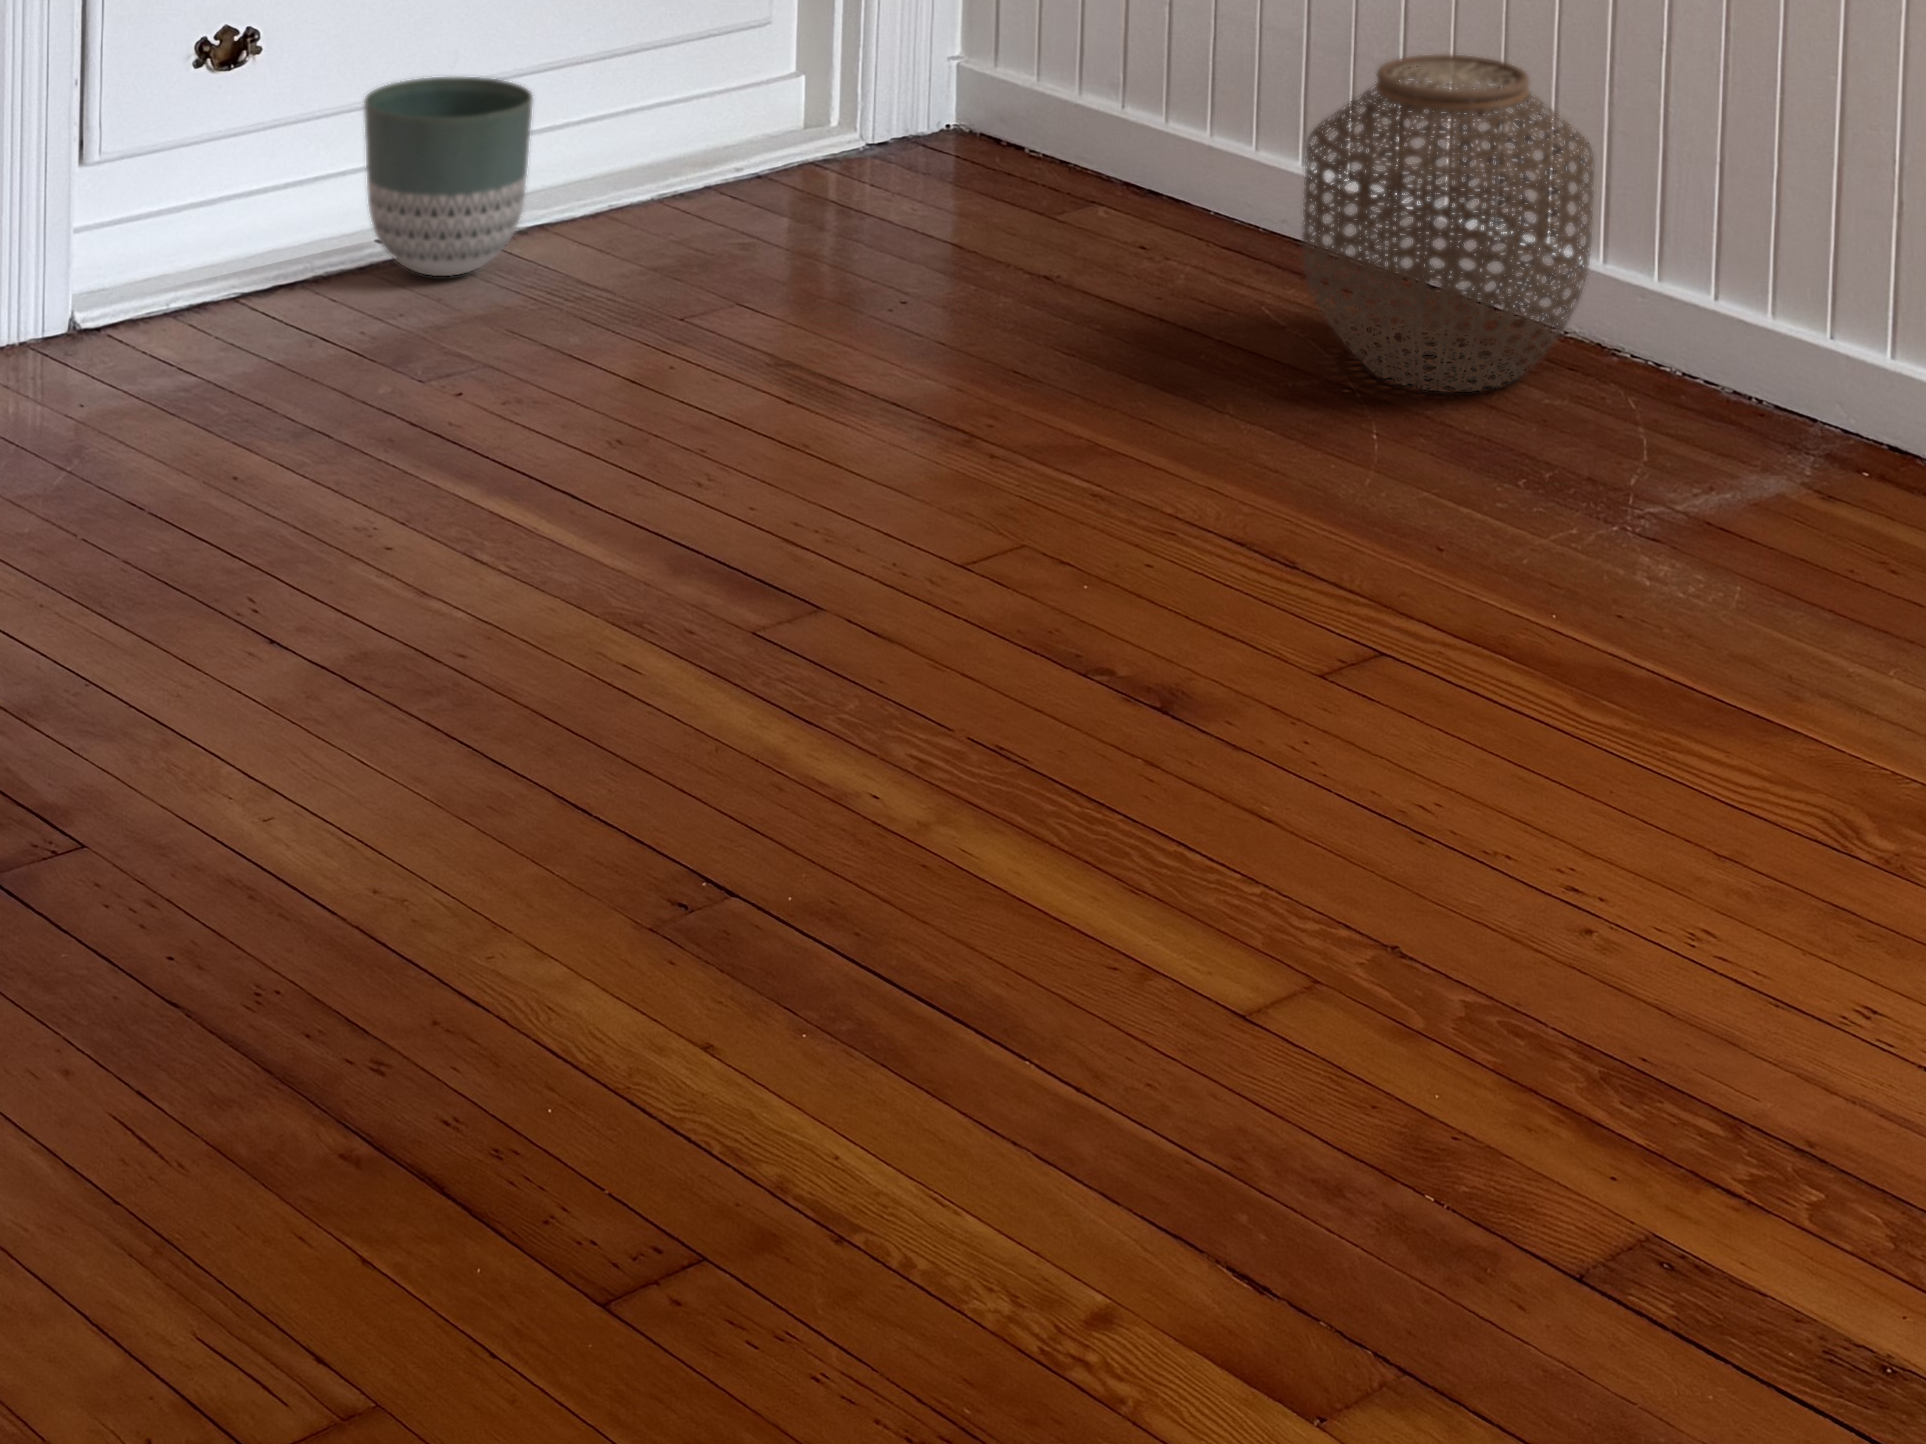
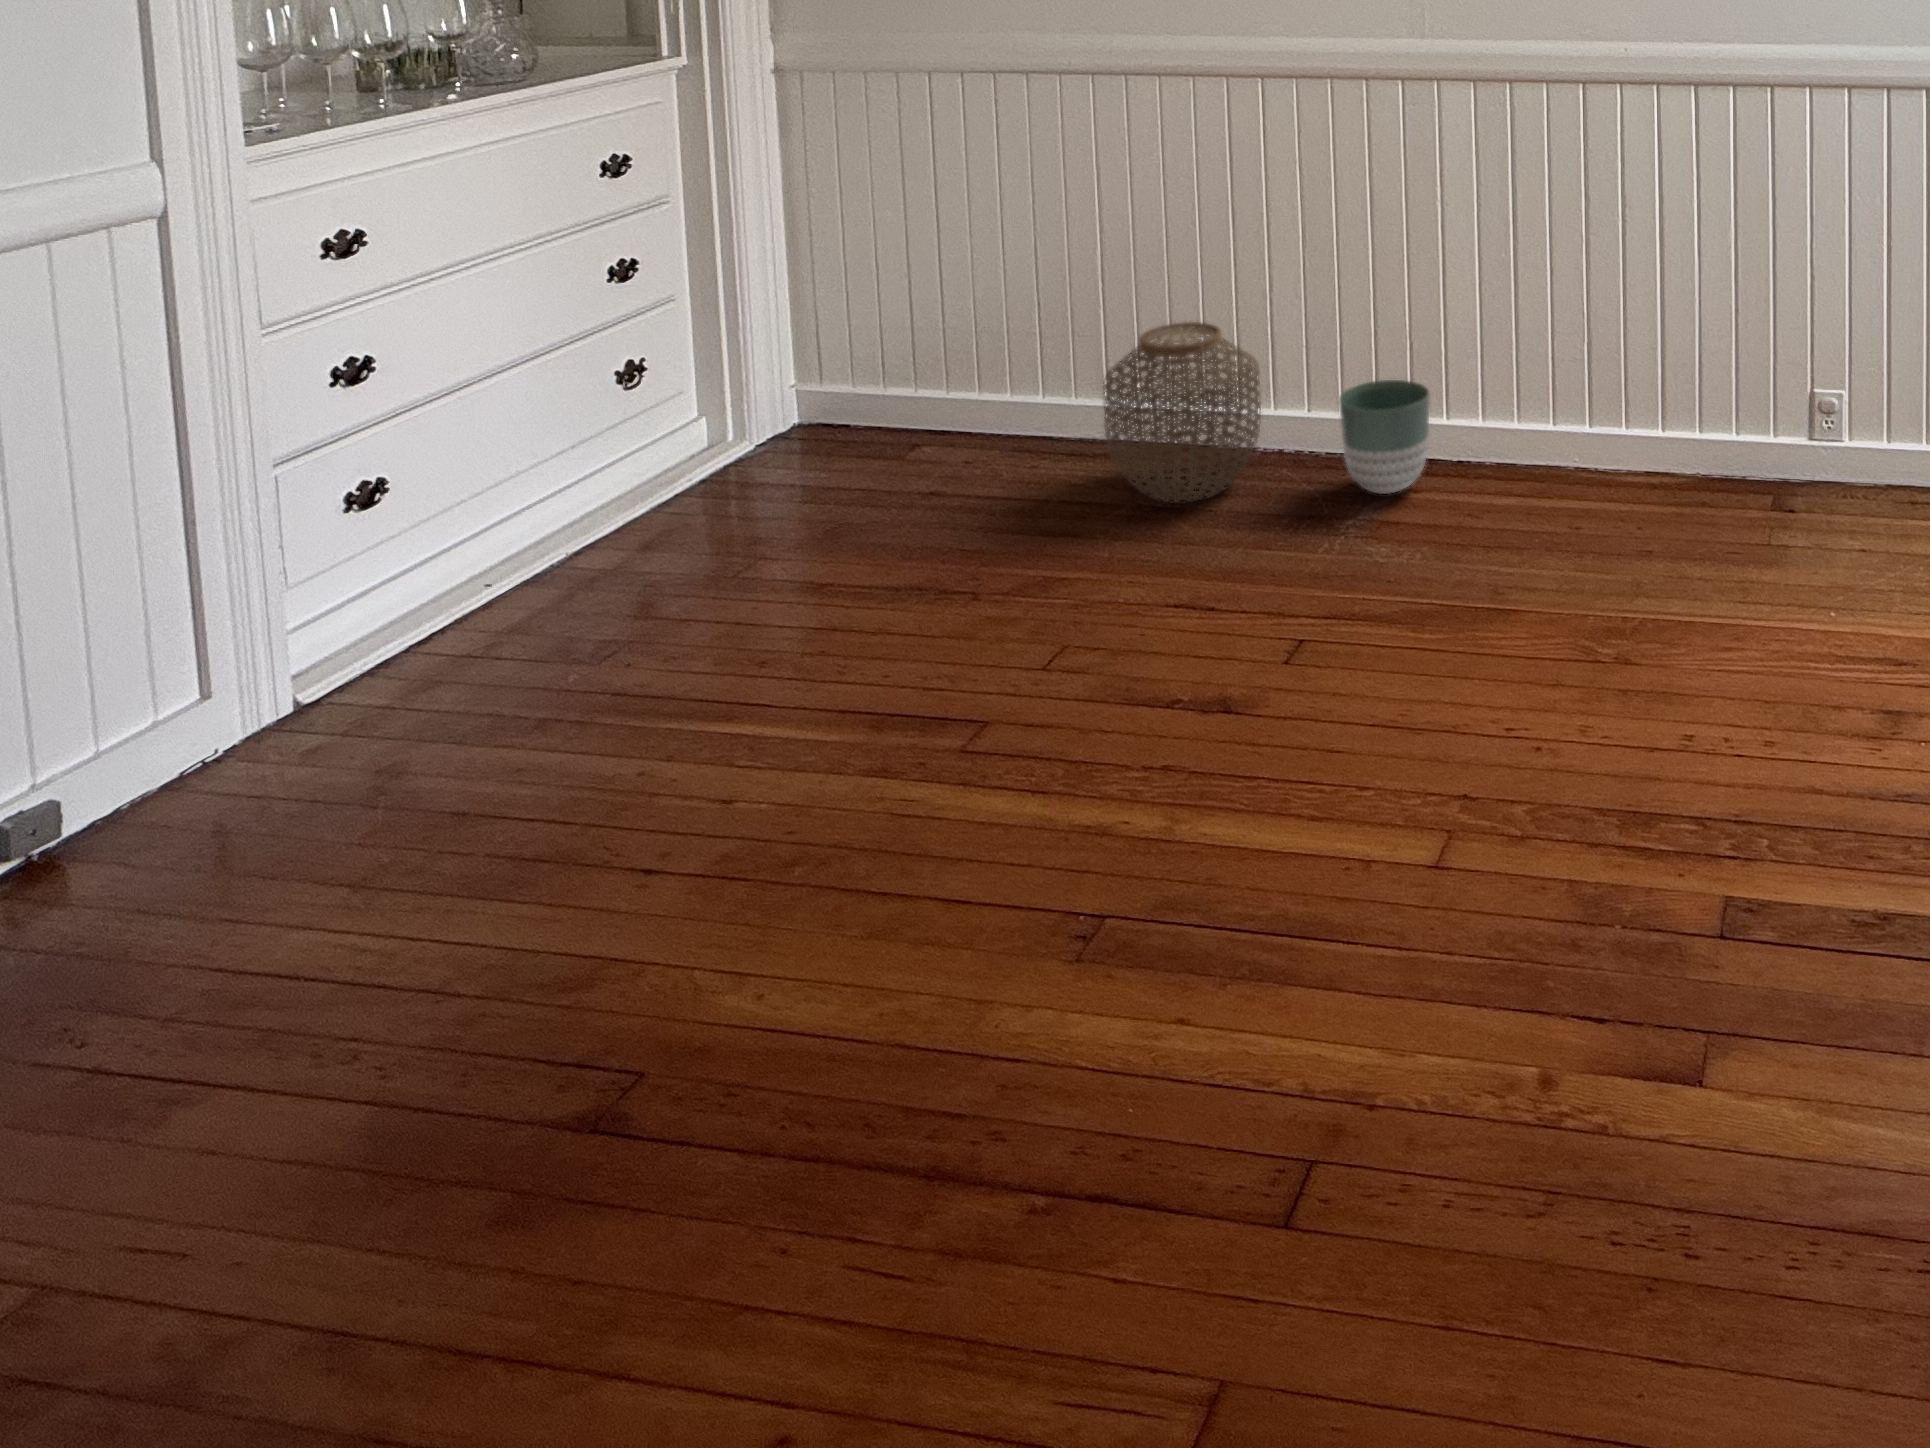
planter: present [364,77,533,276] -> present [1339,380,1430,494]

